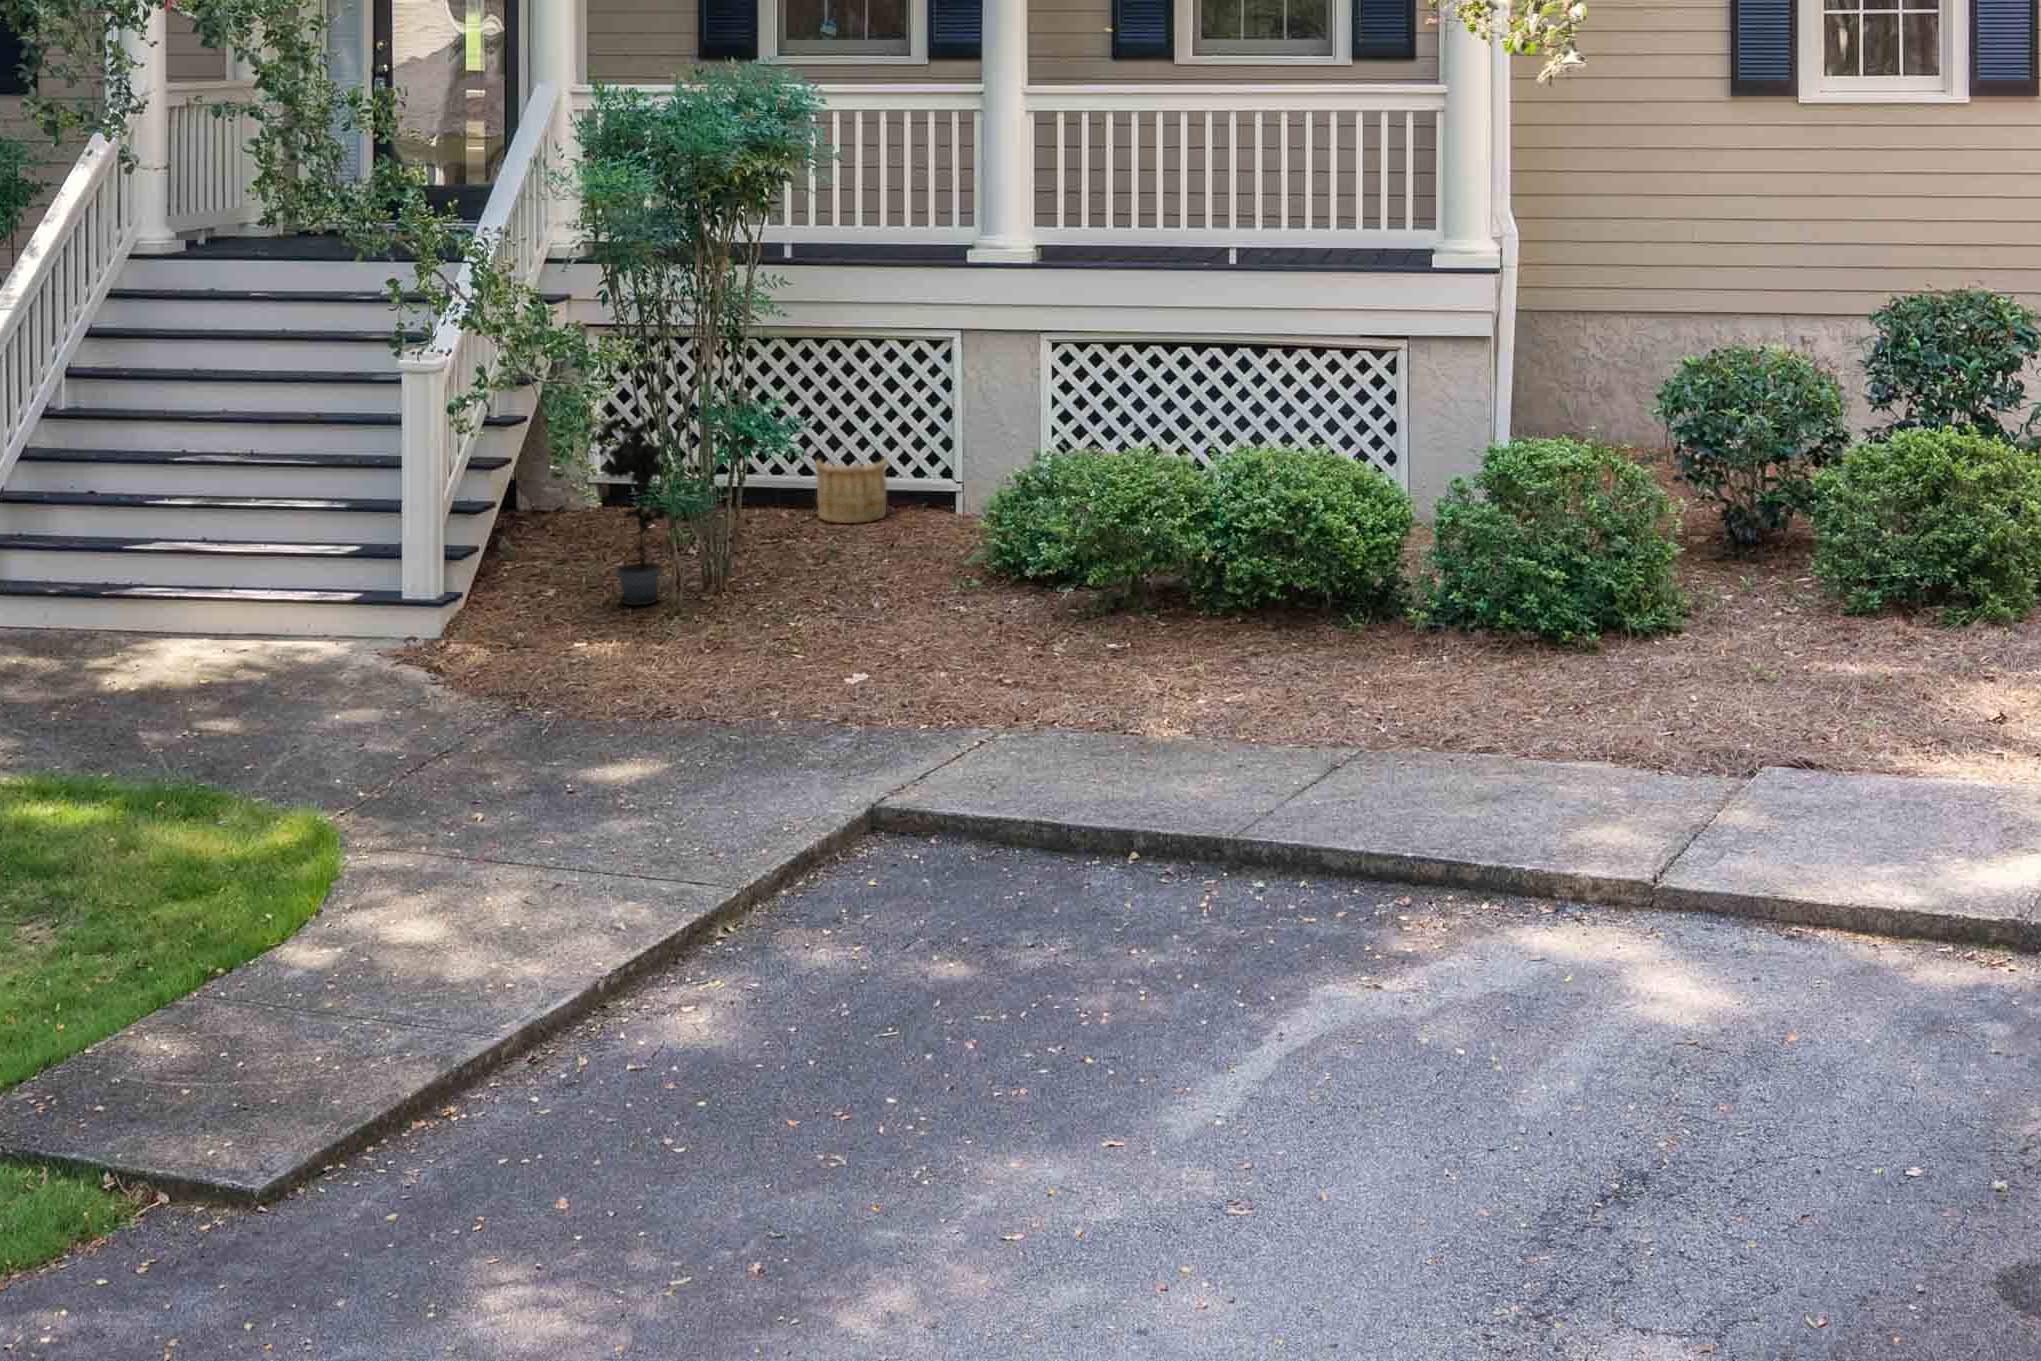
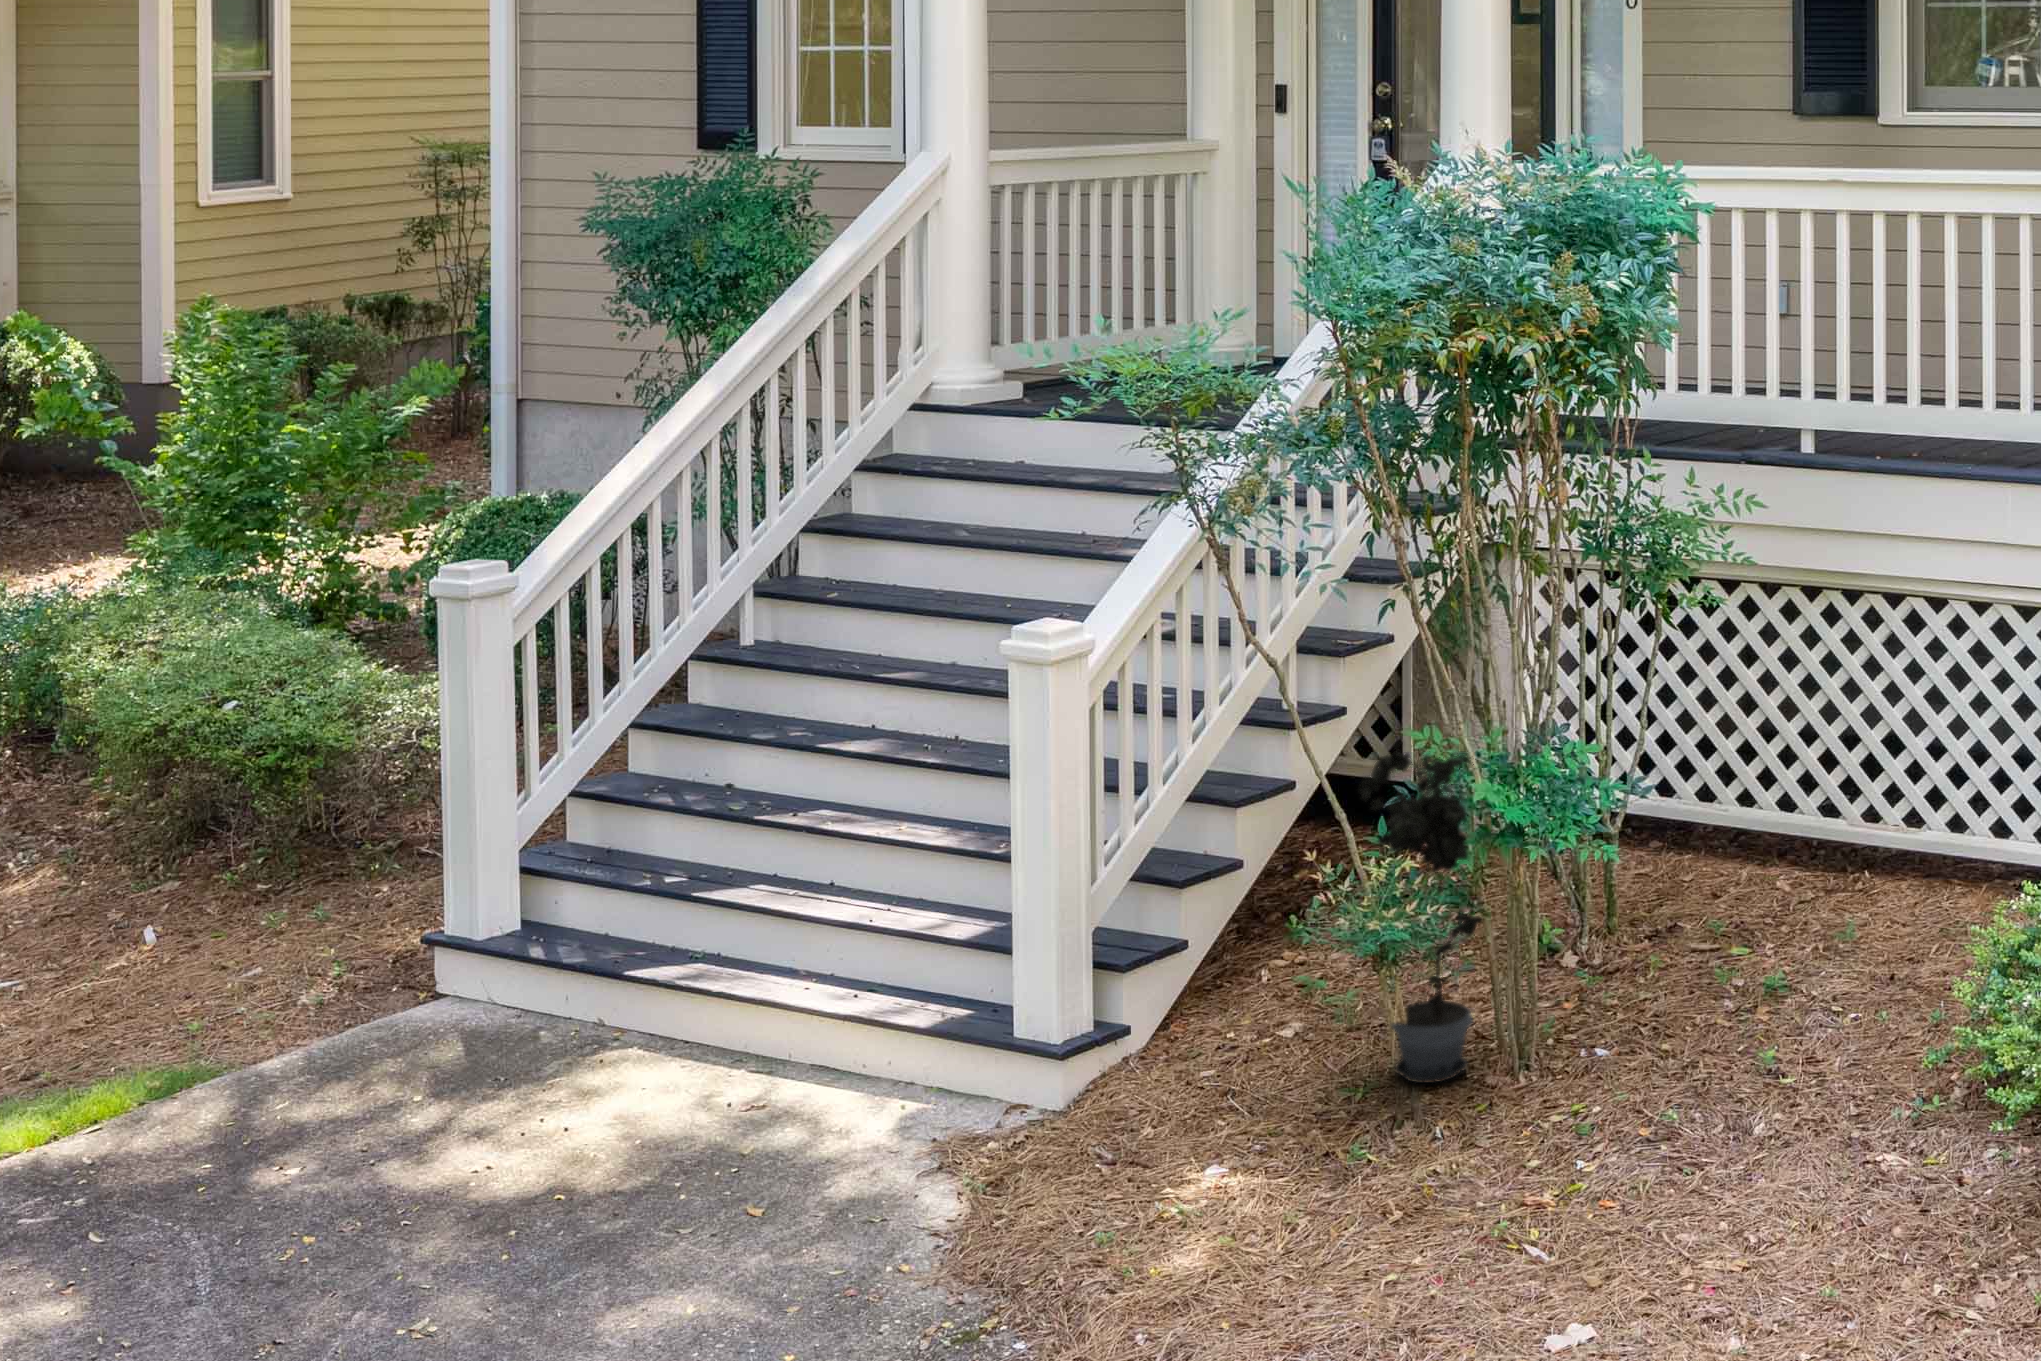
wooden bucket: present [815,459,887,523] -> none [1826,777,1949,901]

